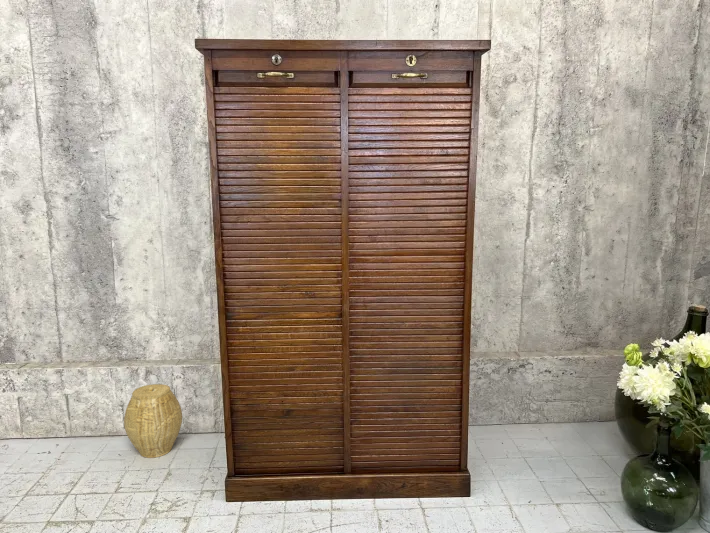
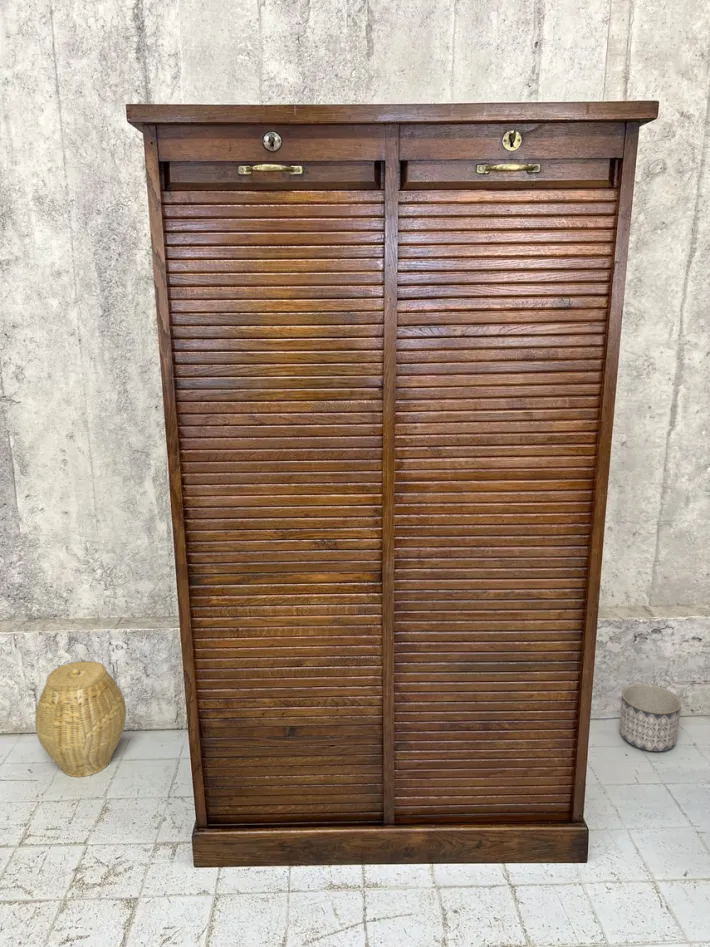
planter: none [500,400,538,441] -> present [620,684,681,752]

